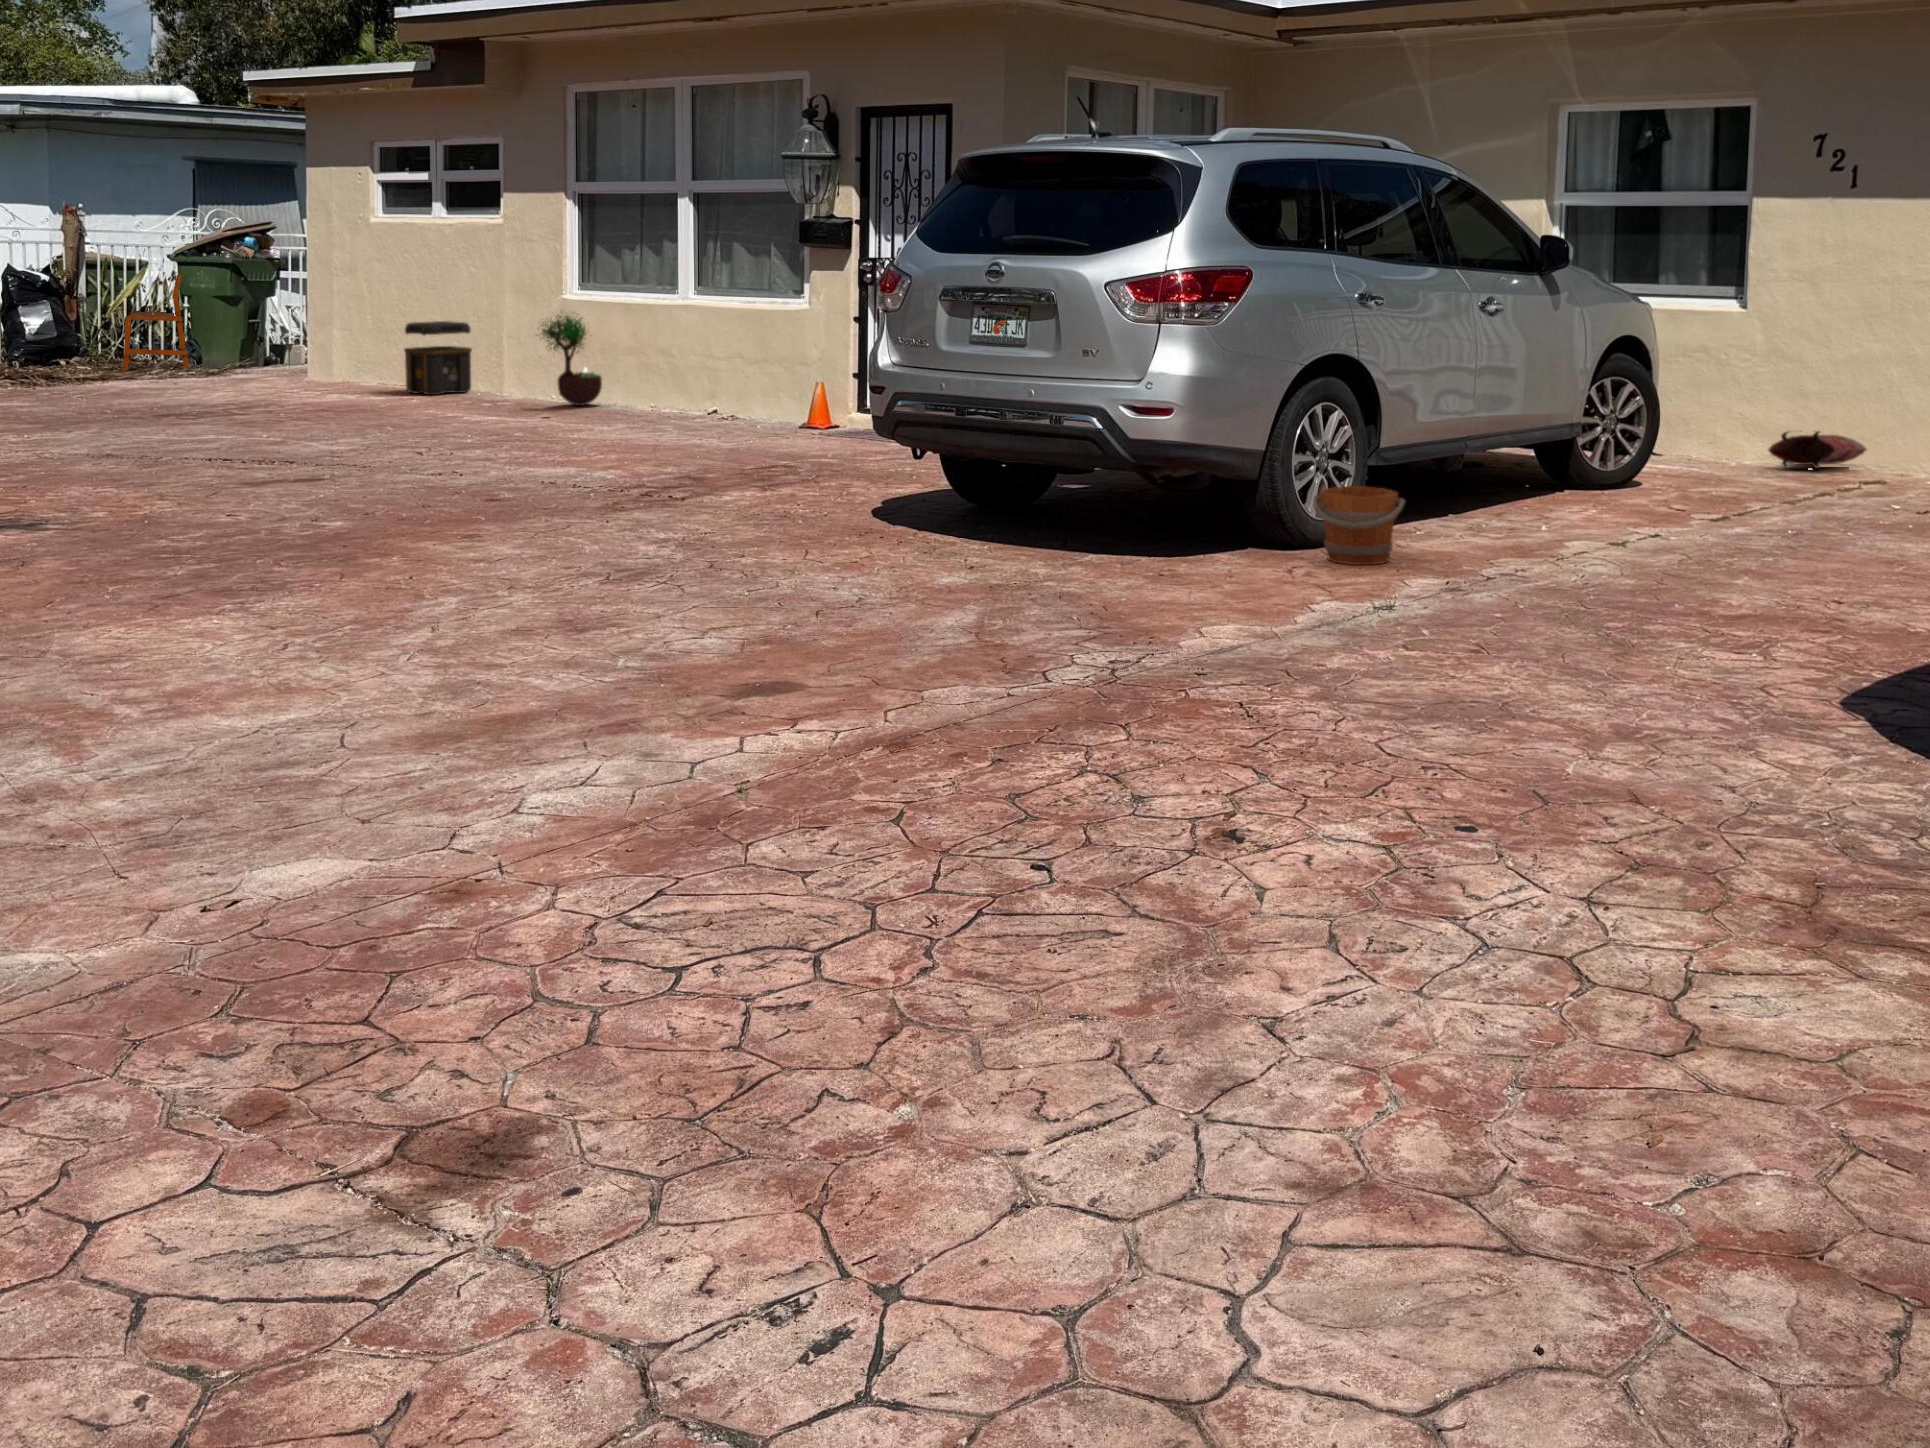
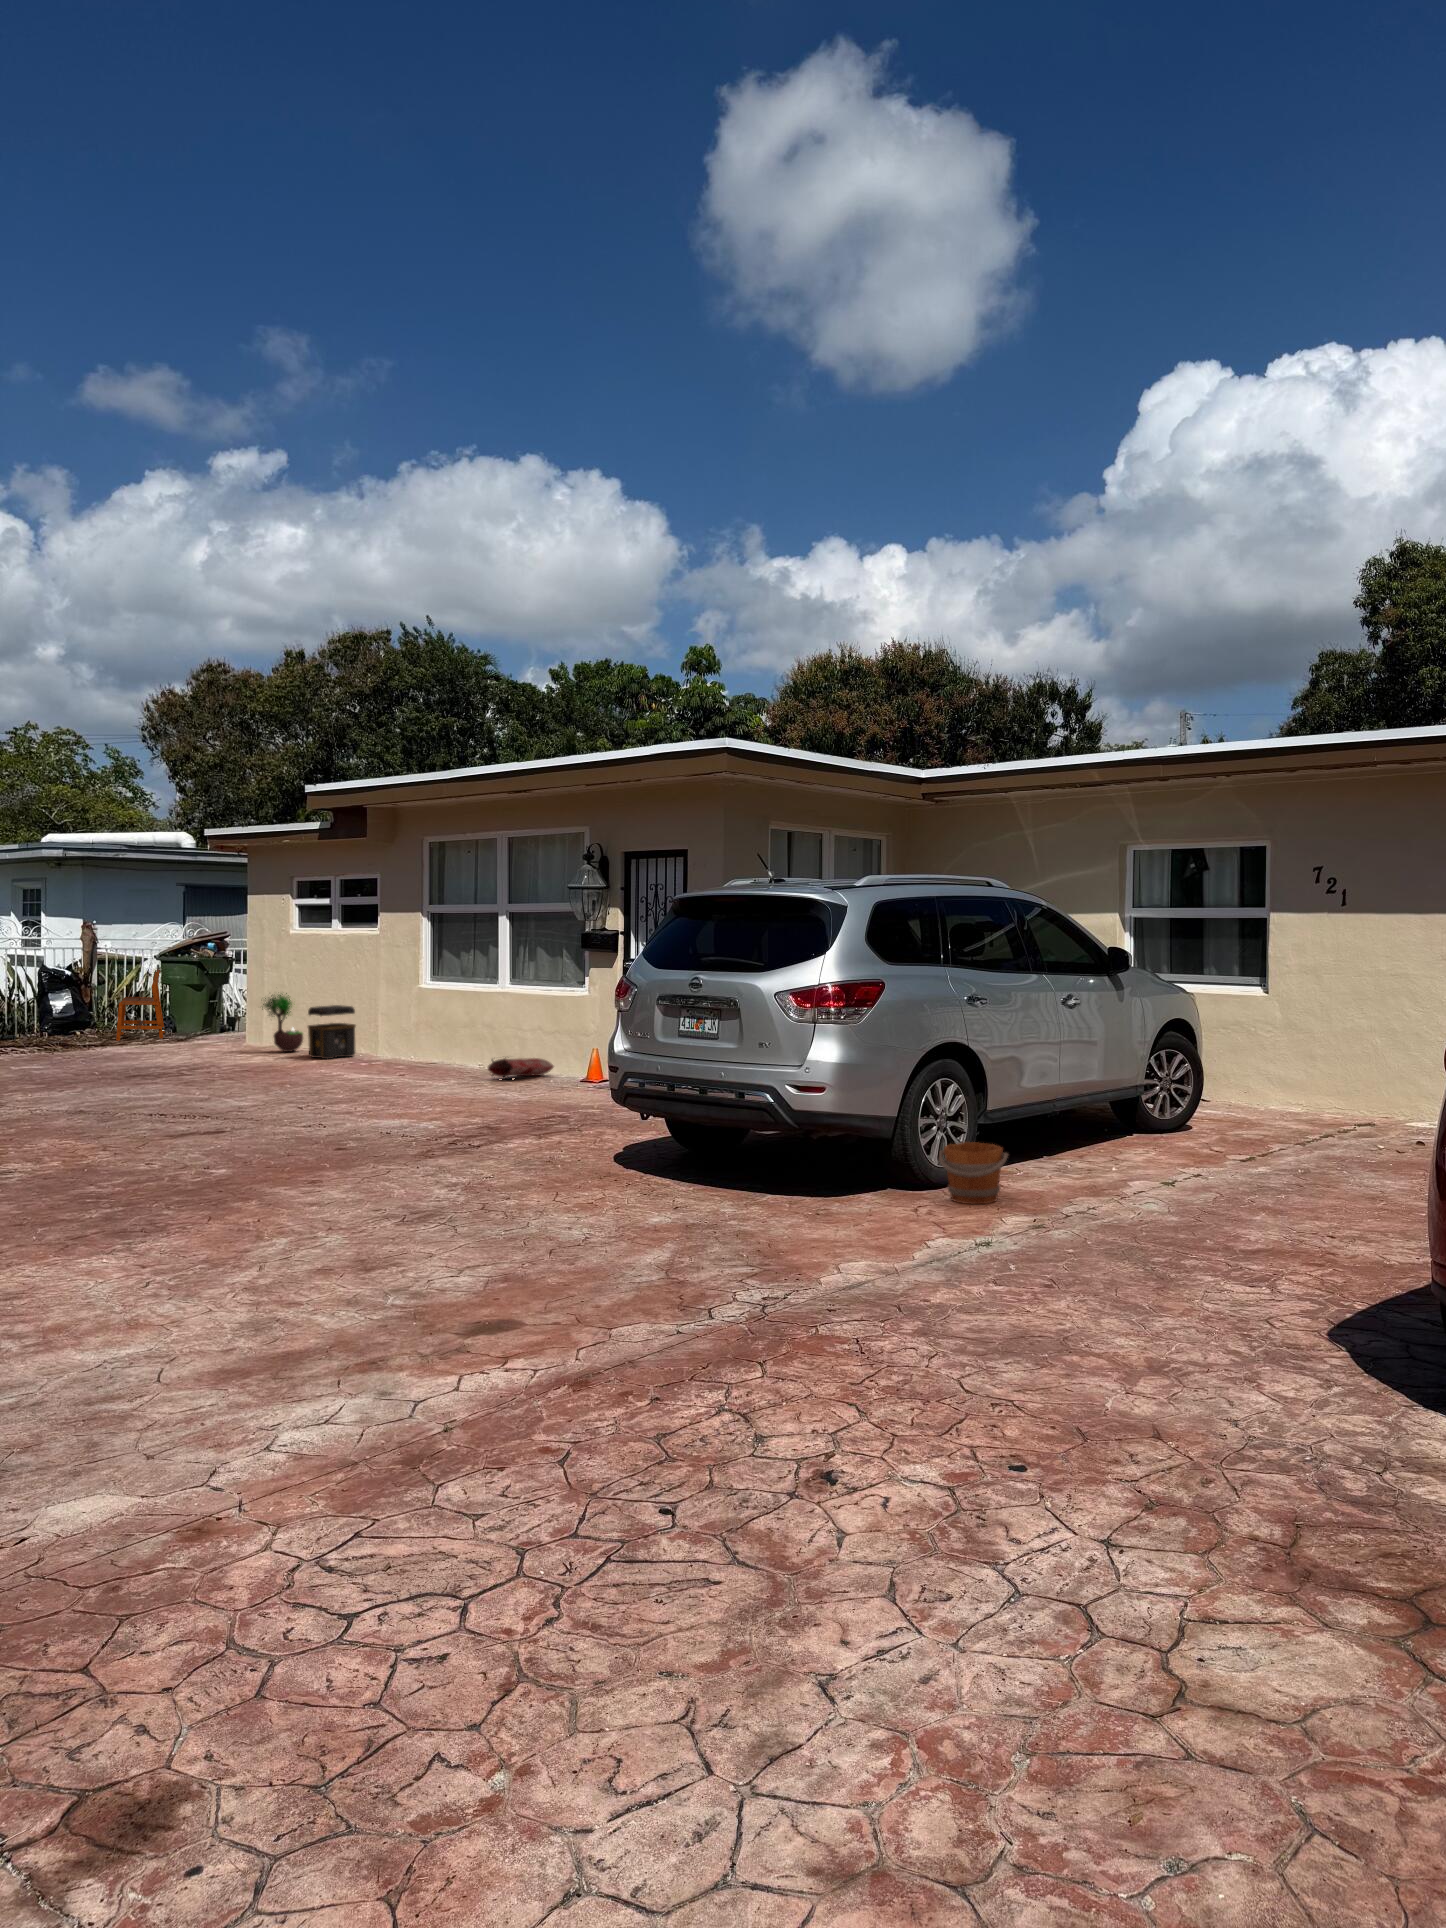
potted tree: present [537,315,602,406] -> present [262,993,303,1052]
bag: present [1769,431,1867,469] -> present [488,1058,554,1079]

